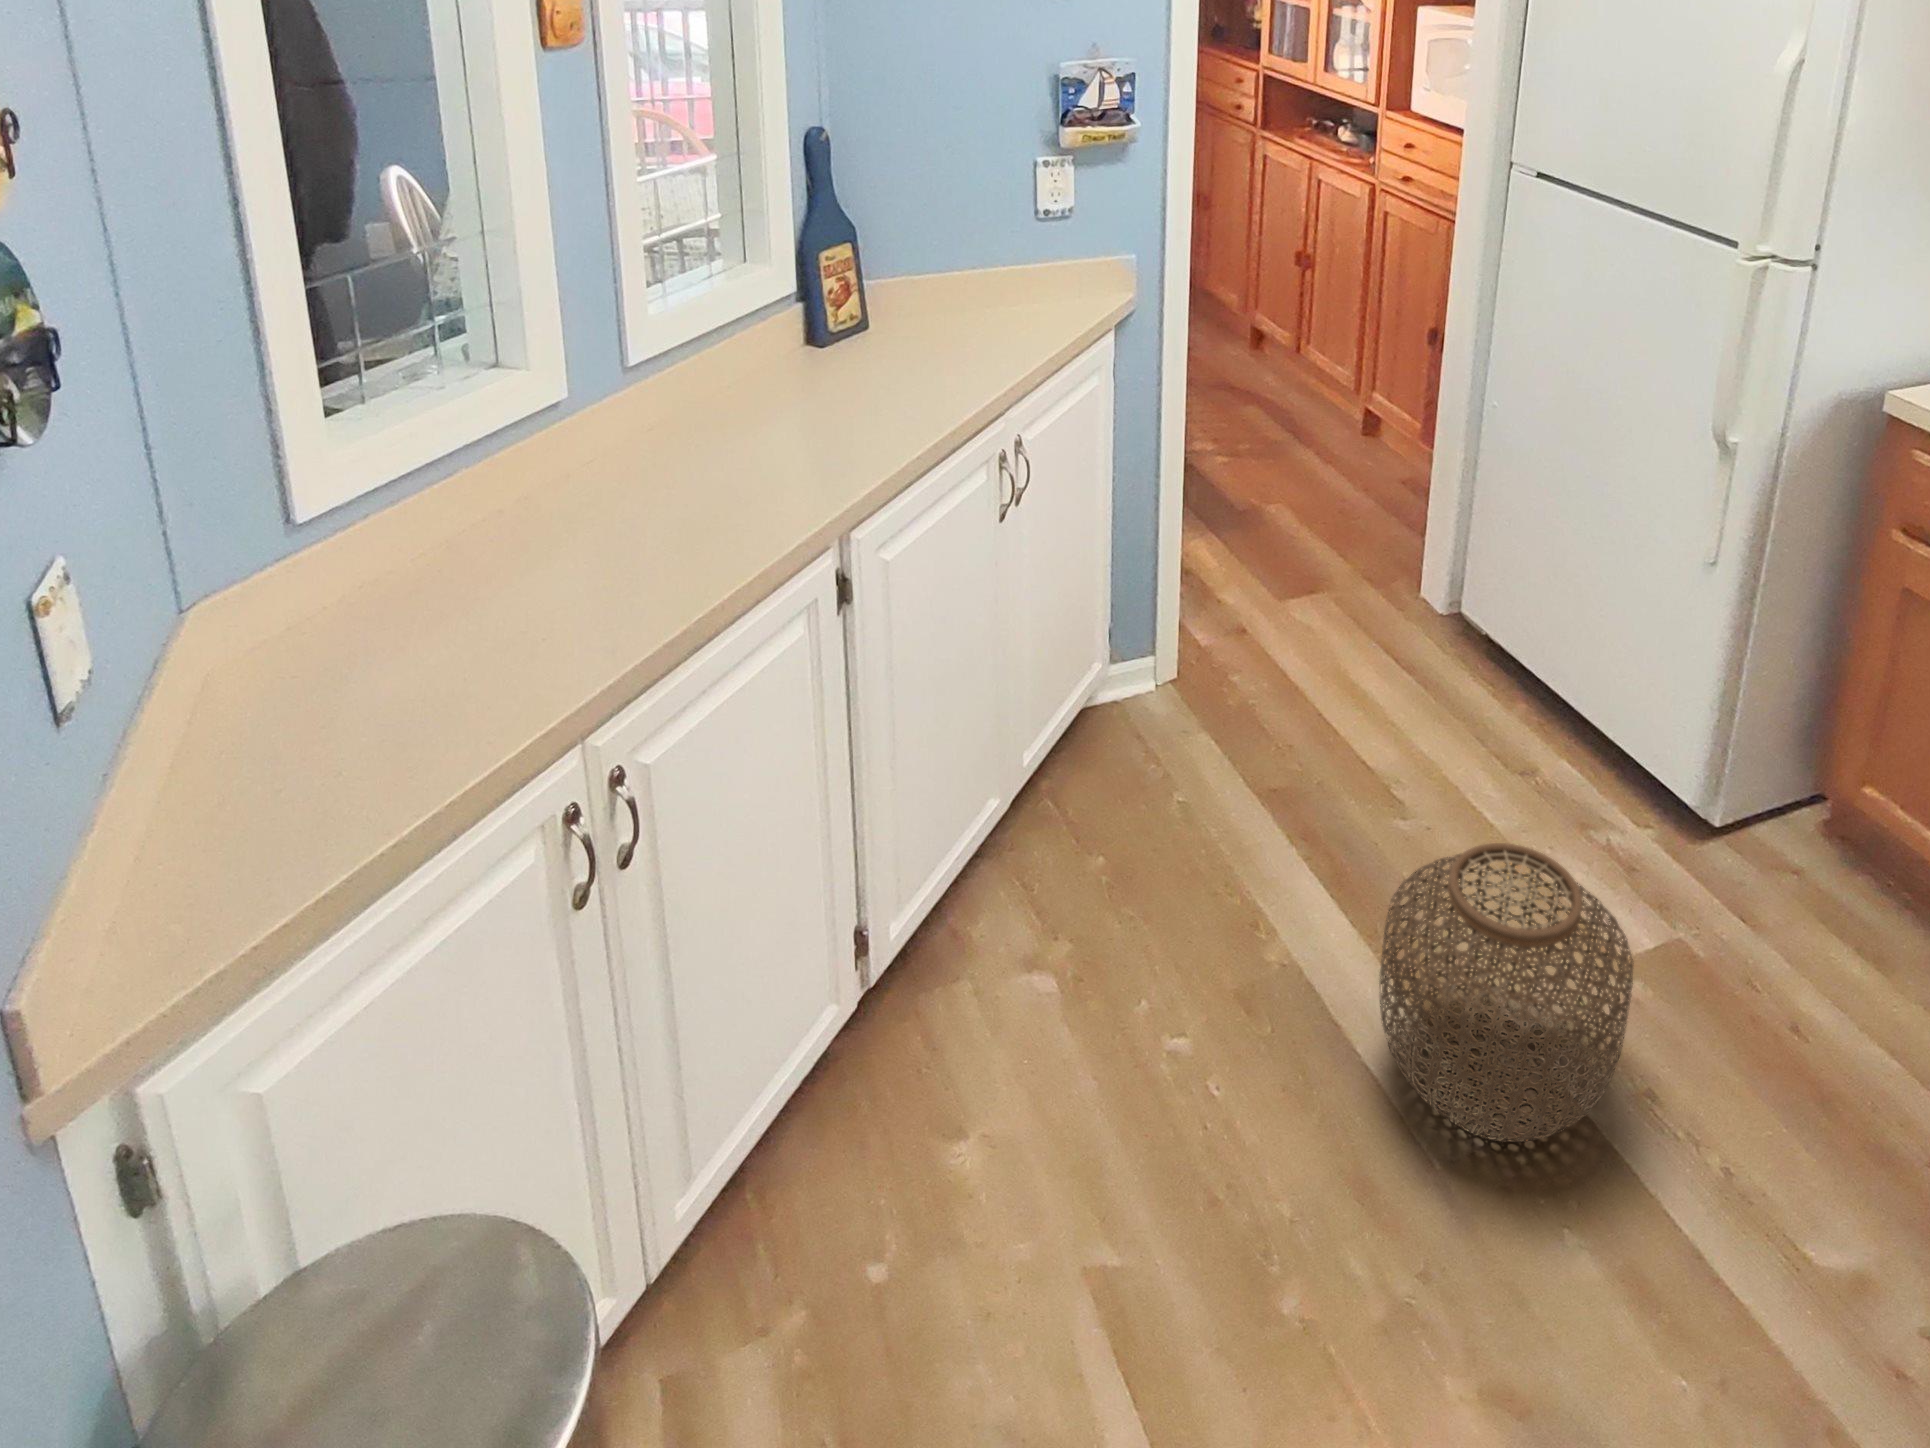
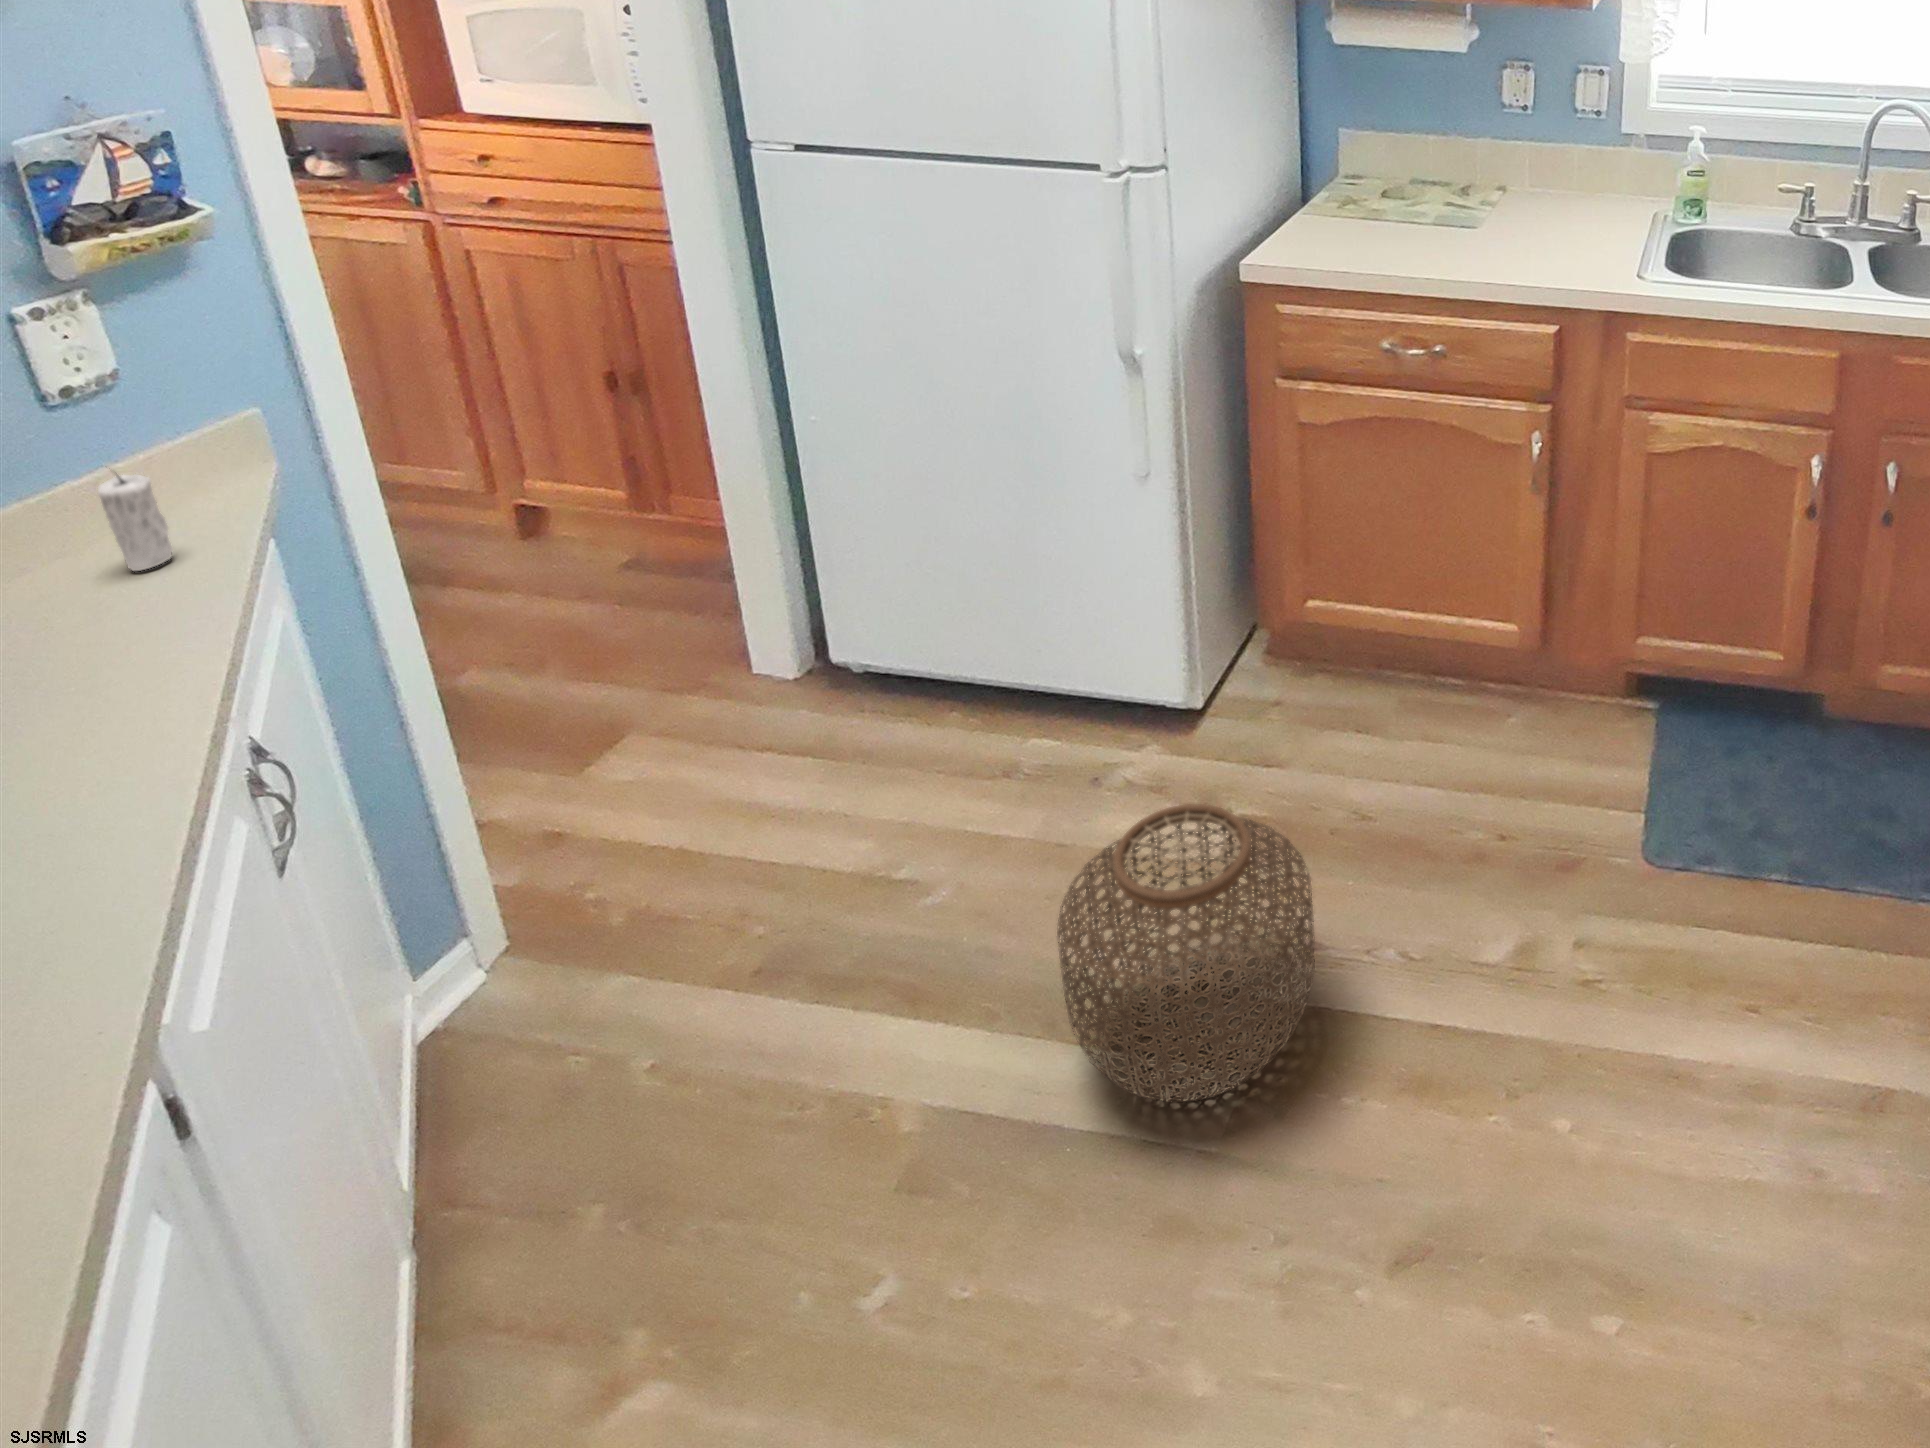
candle: none [1019,257,1044,326] -> present [98,474,172,571]

